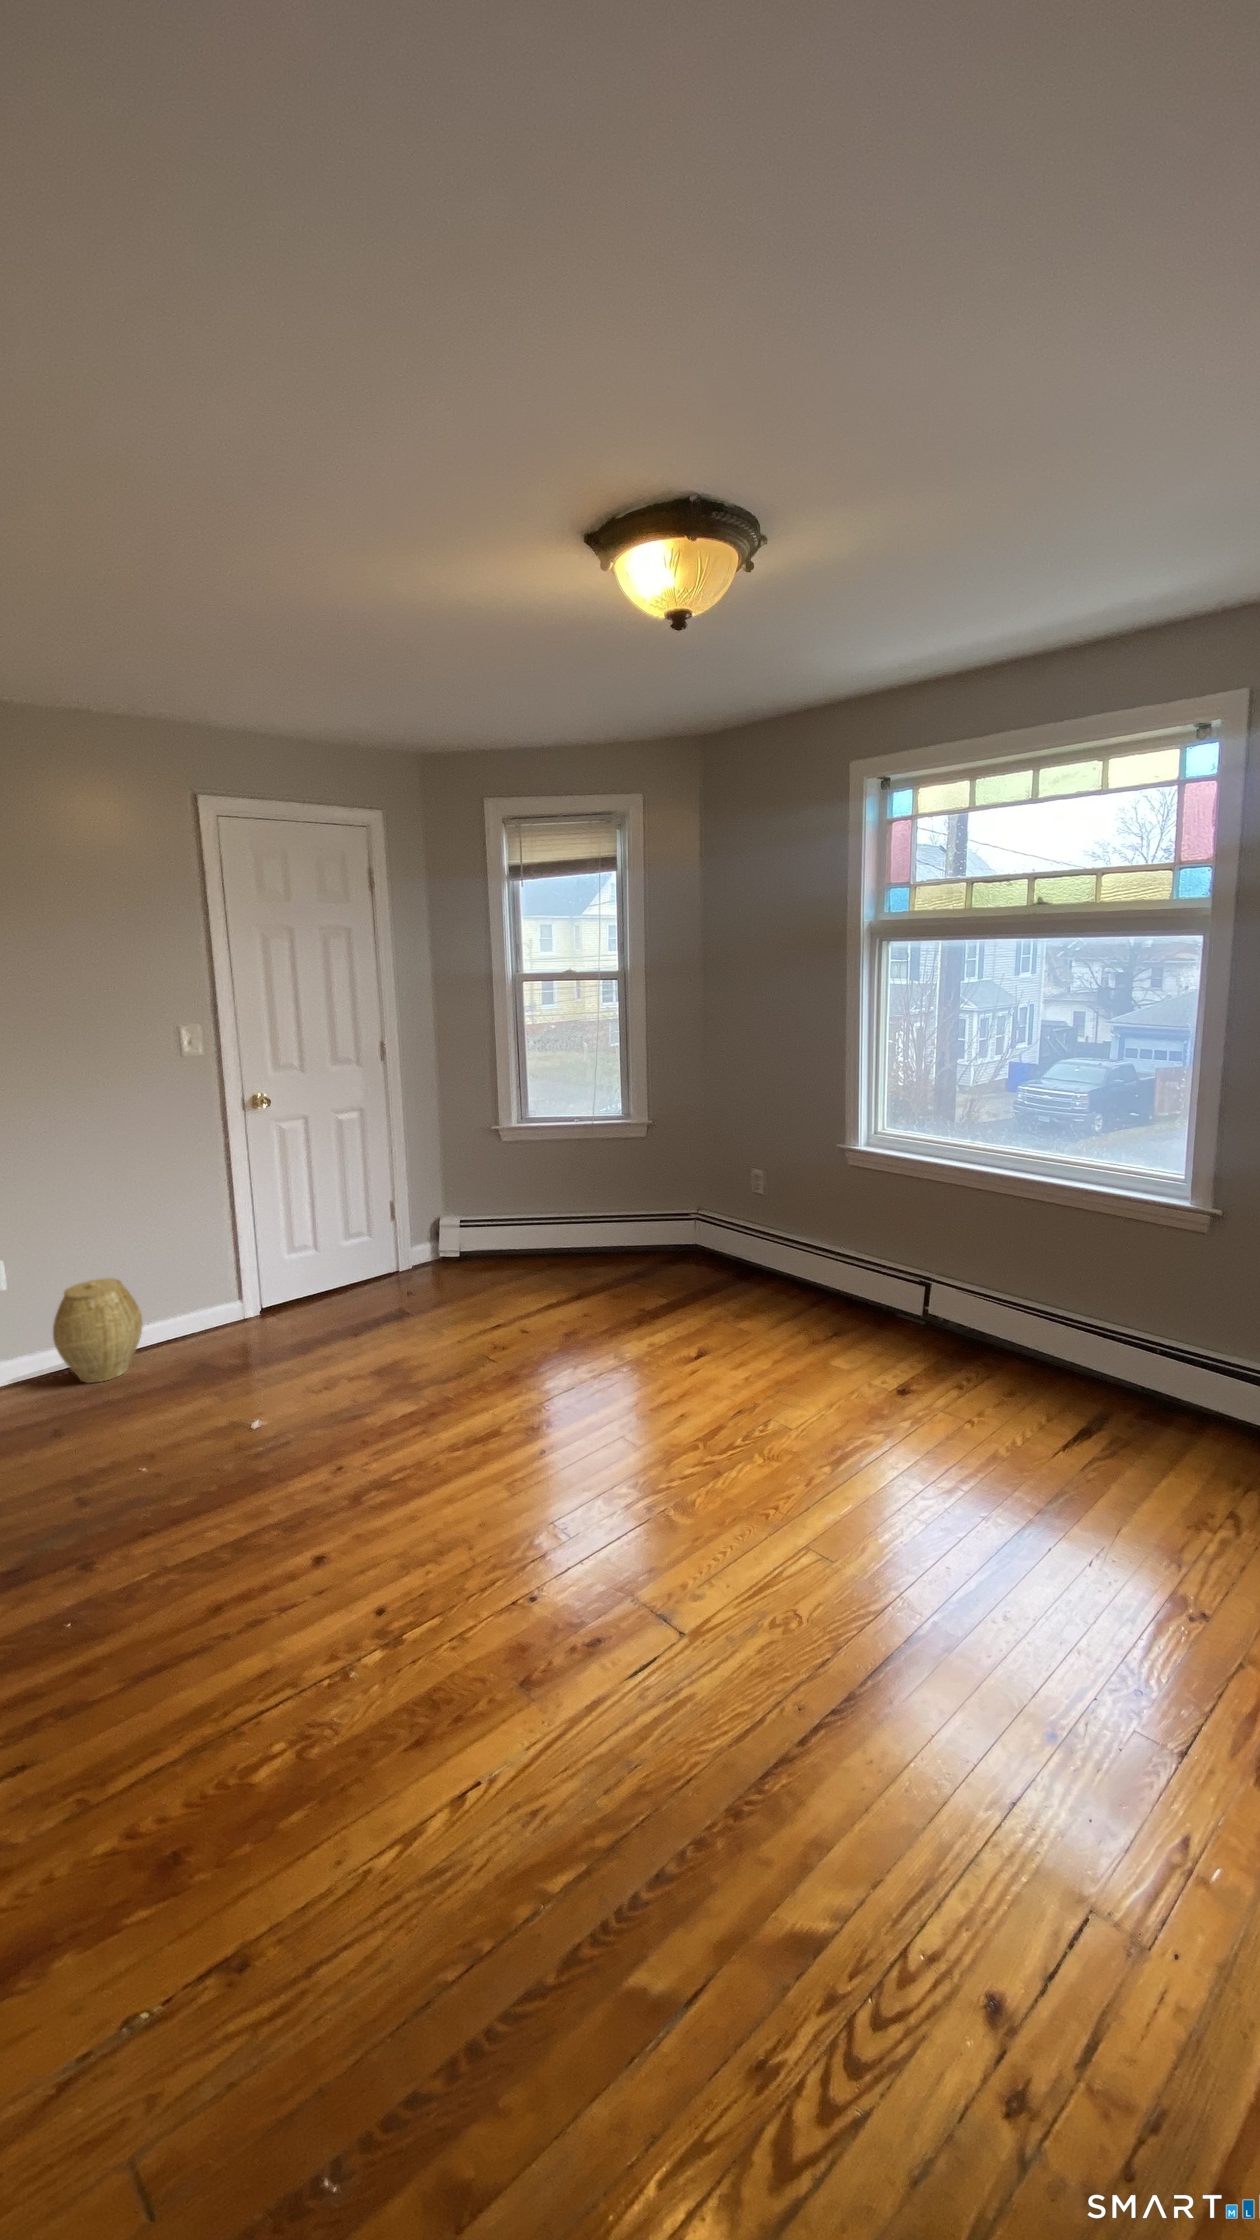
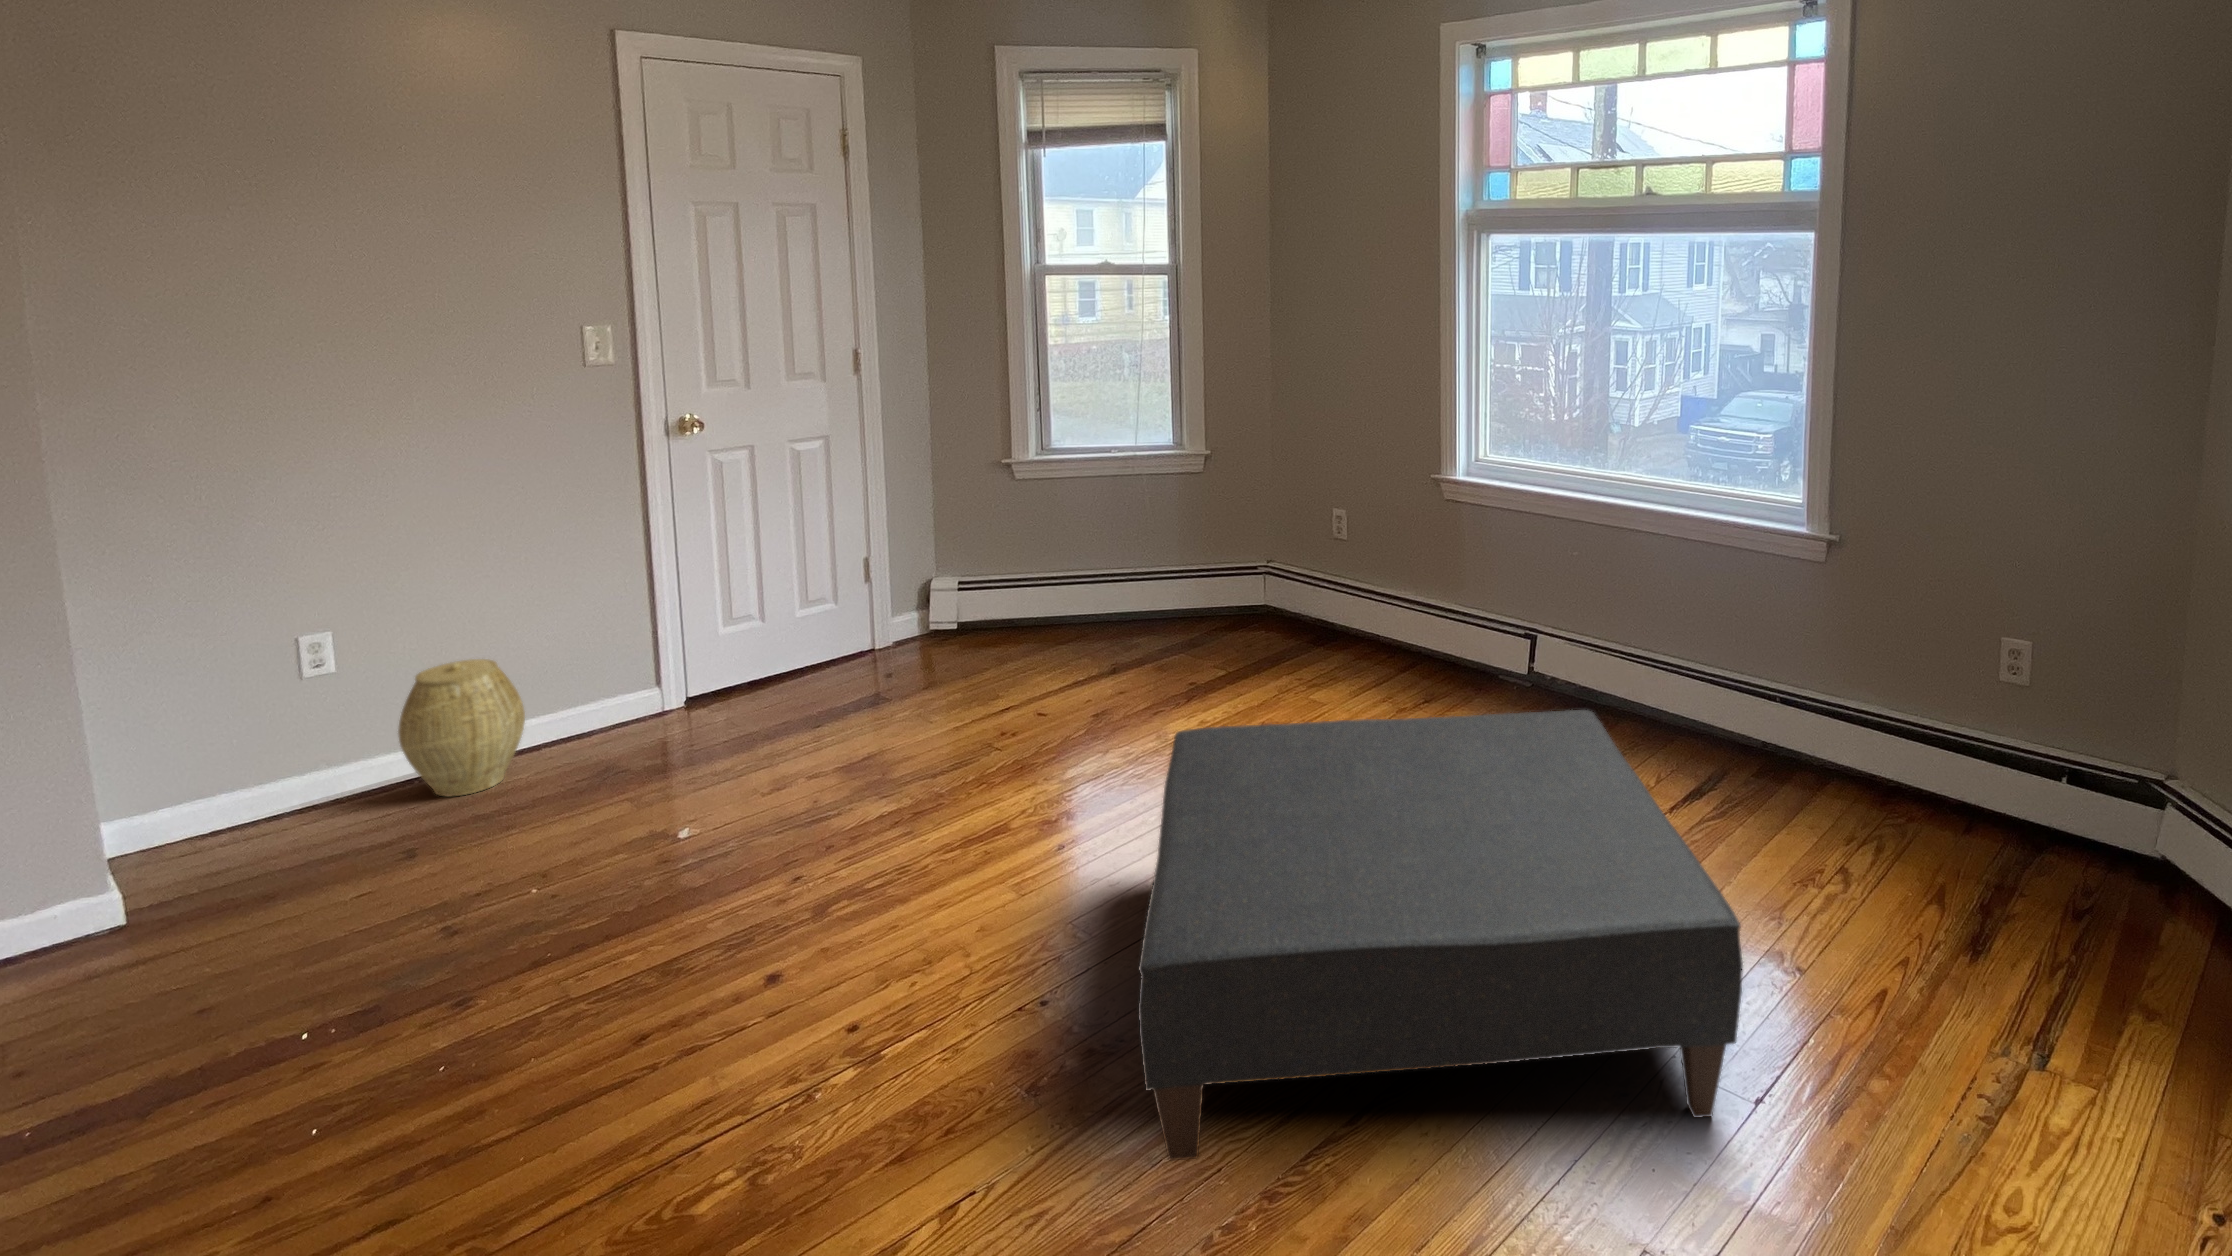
ottoman: none [619,1359,1186,1770] -> present [1138,710,1743,1161]

